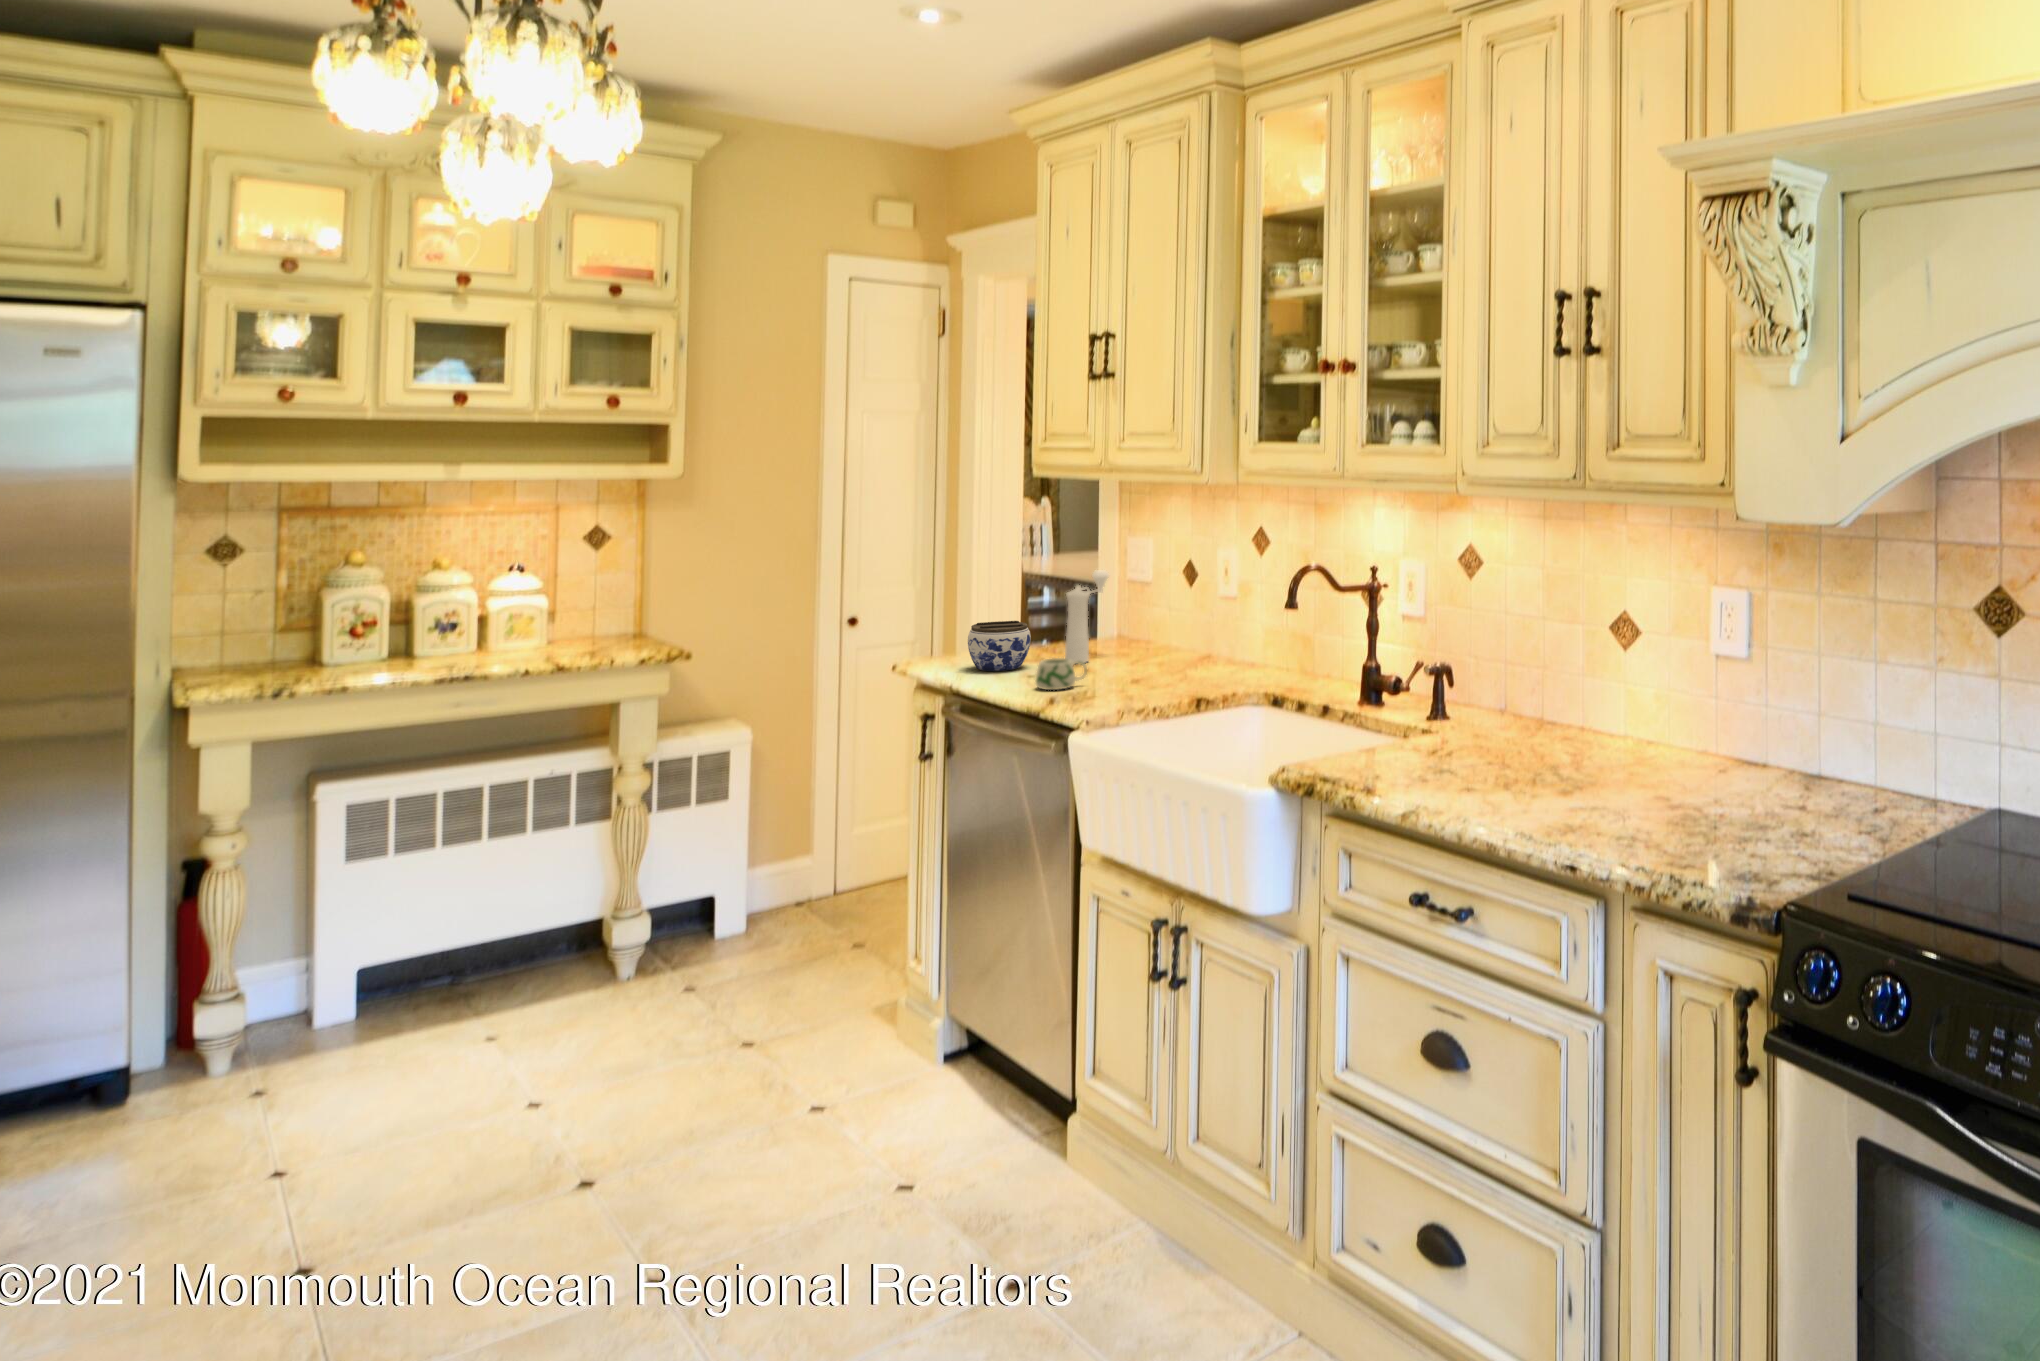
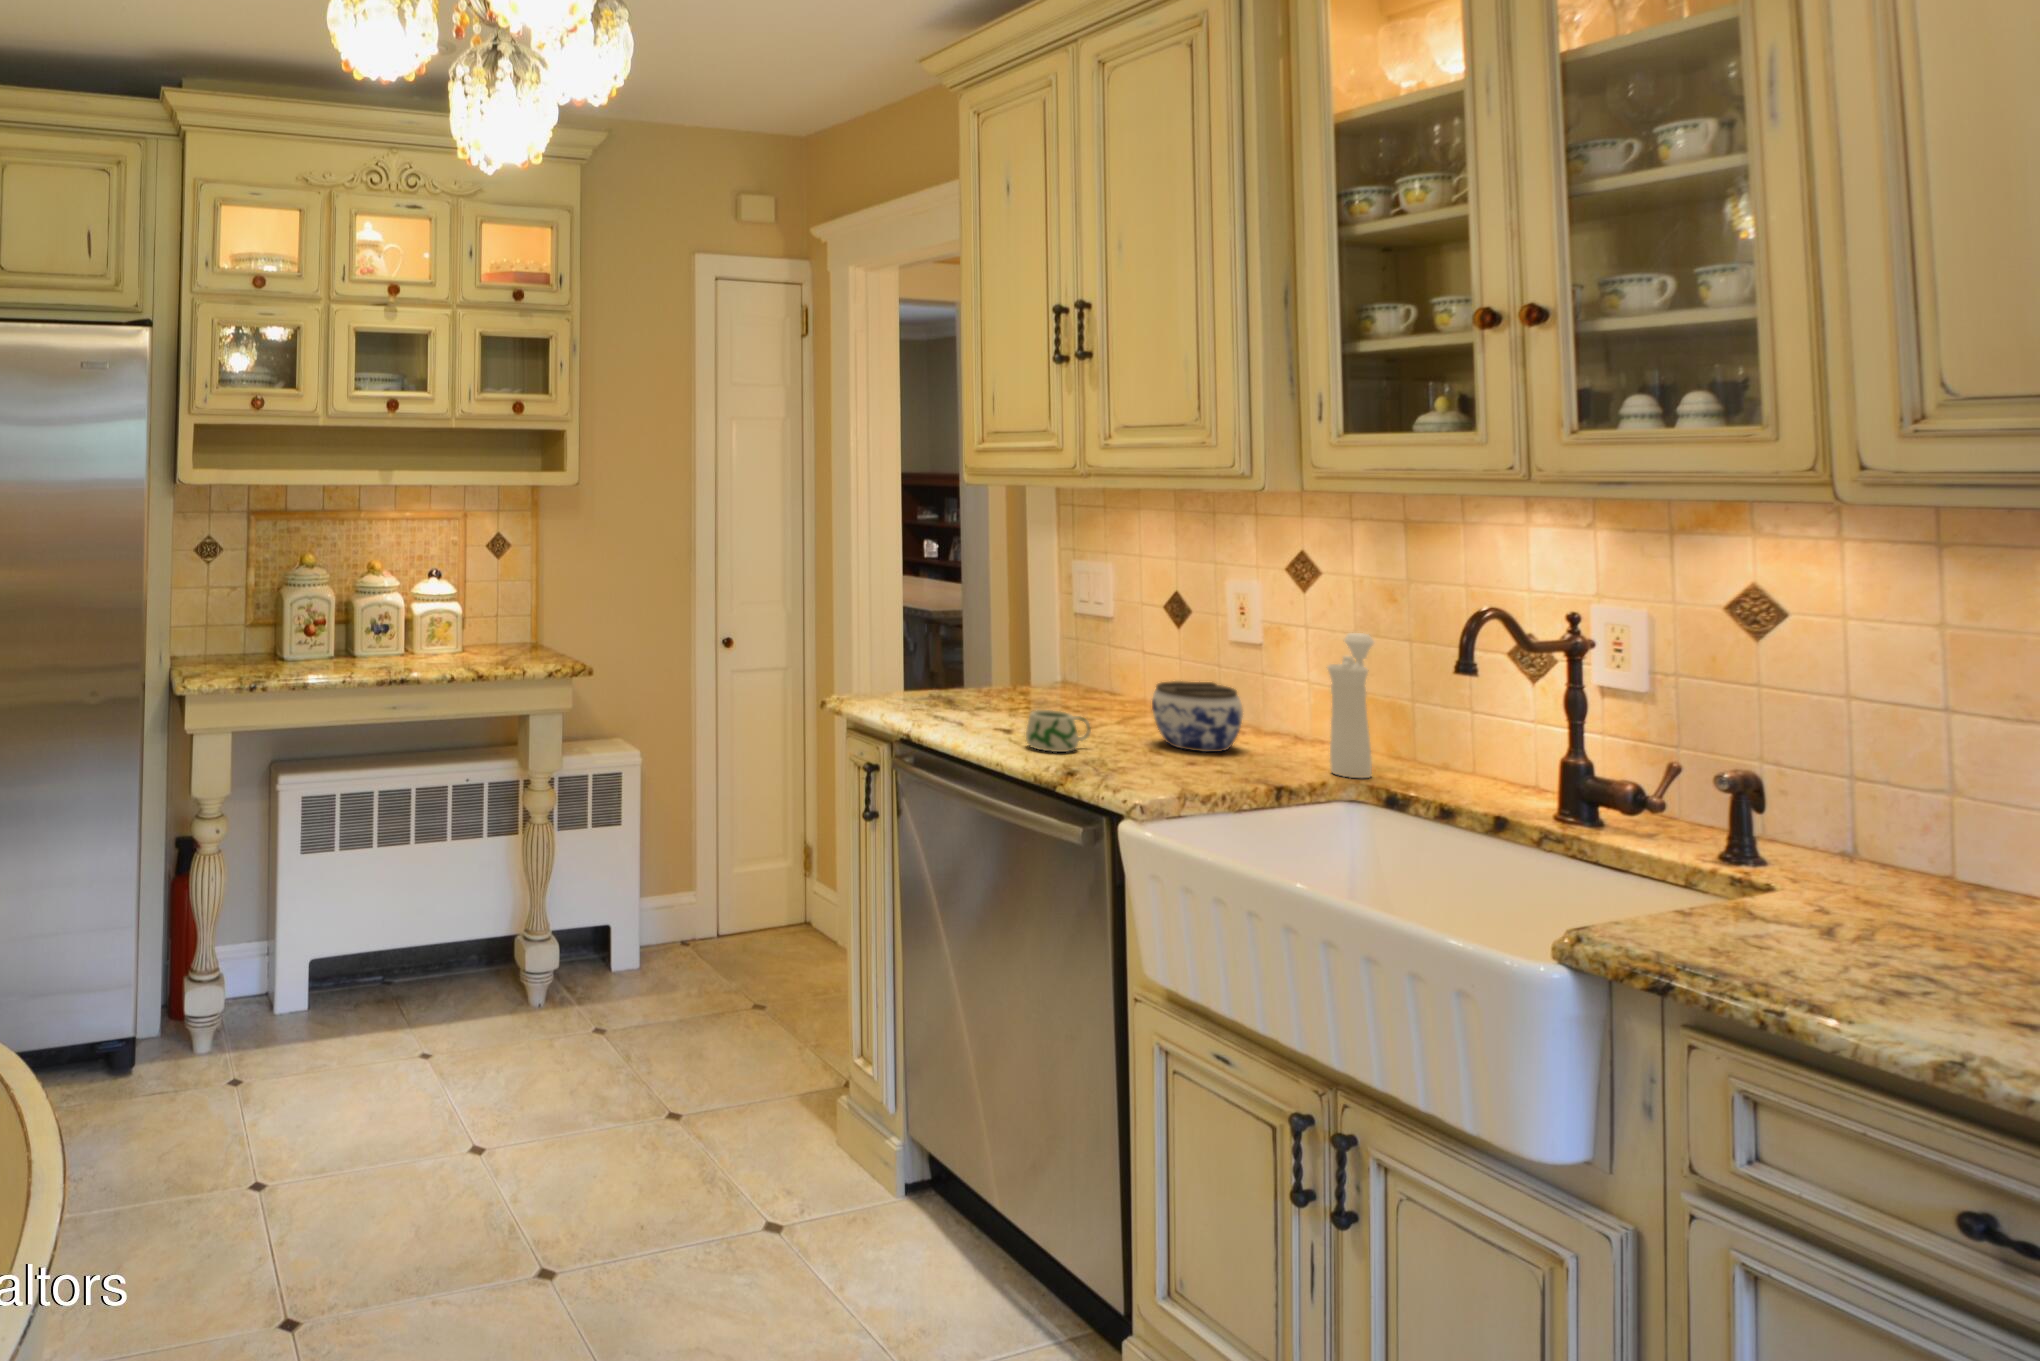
pepper mill: present [1065,570,1109,663] -> present [1328,633,1374,778]
jar: present [968,621,1031,671] -> present [1152,681,1243,752]

